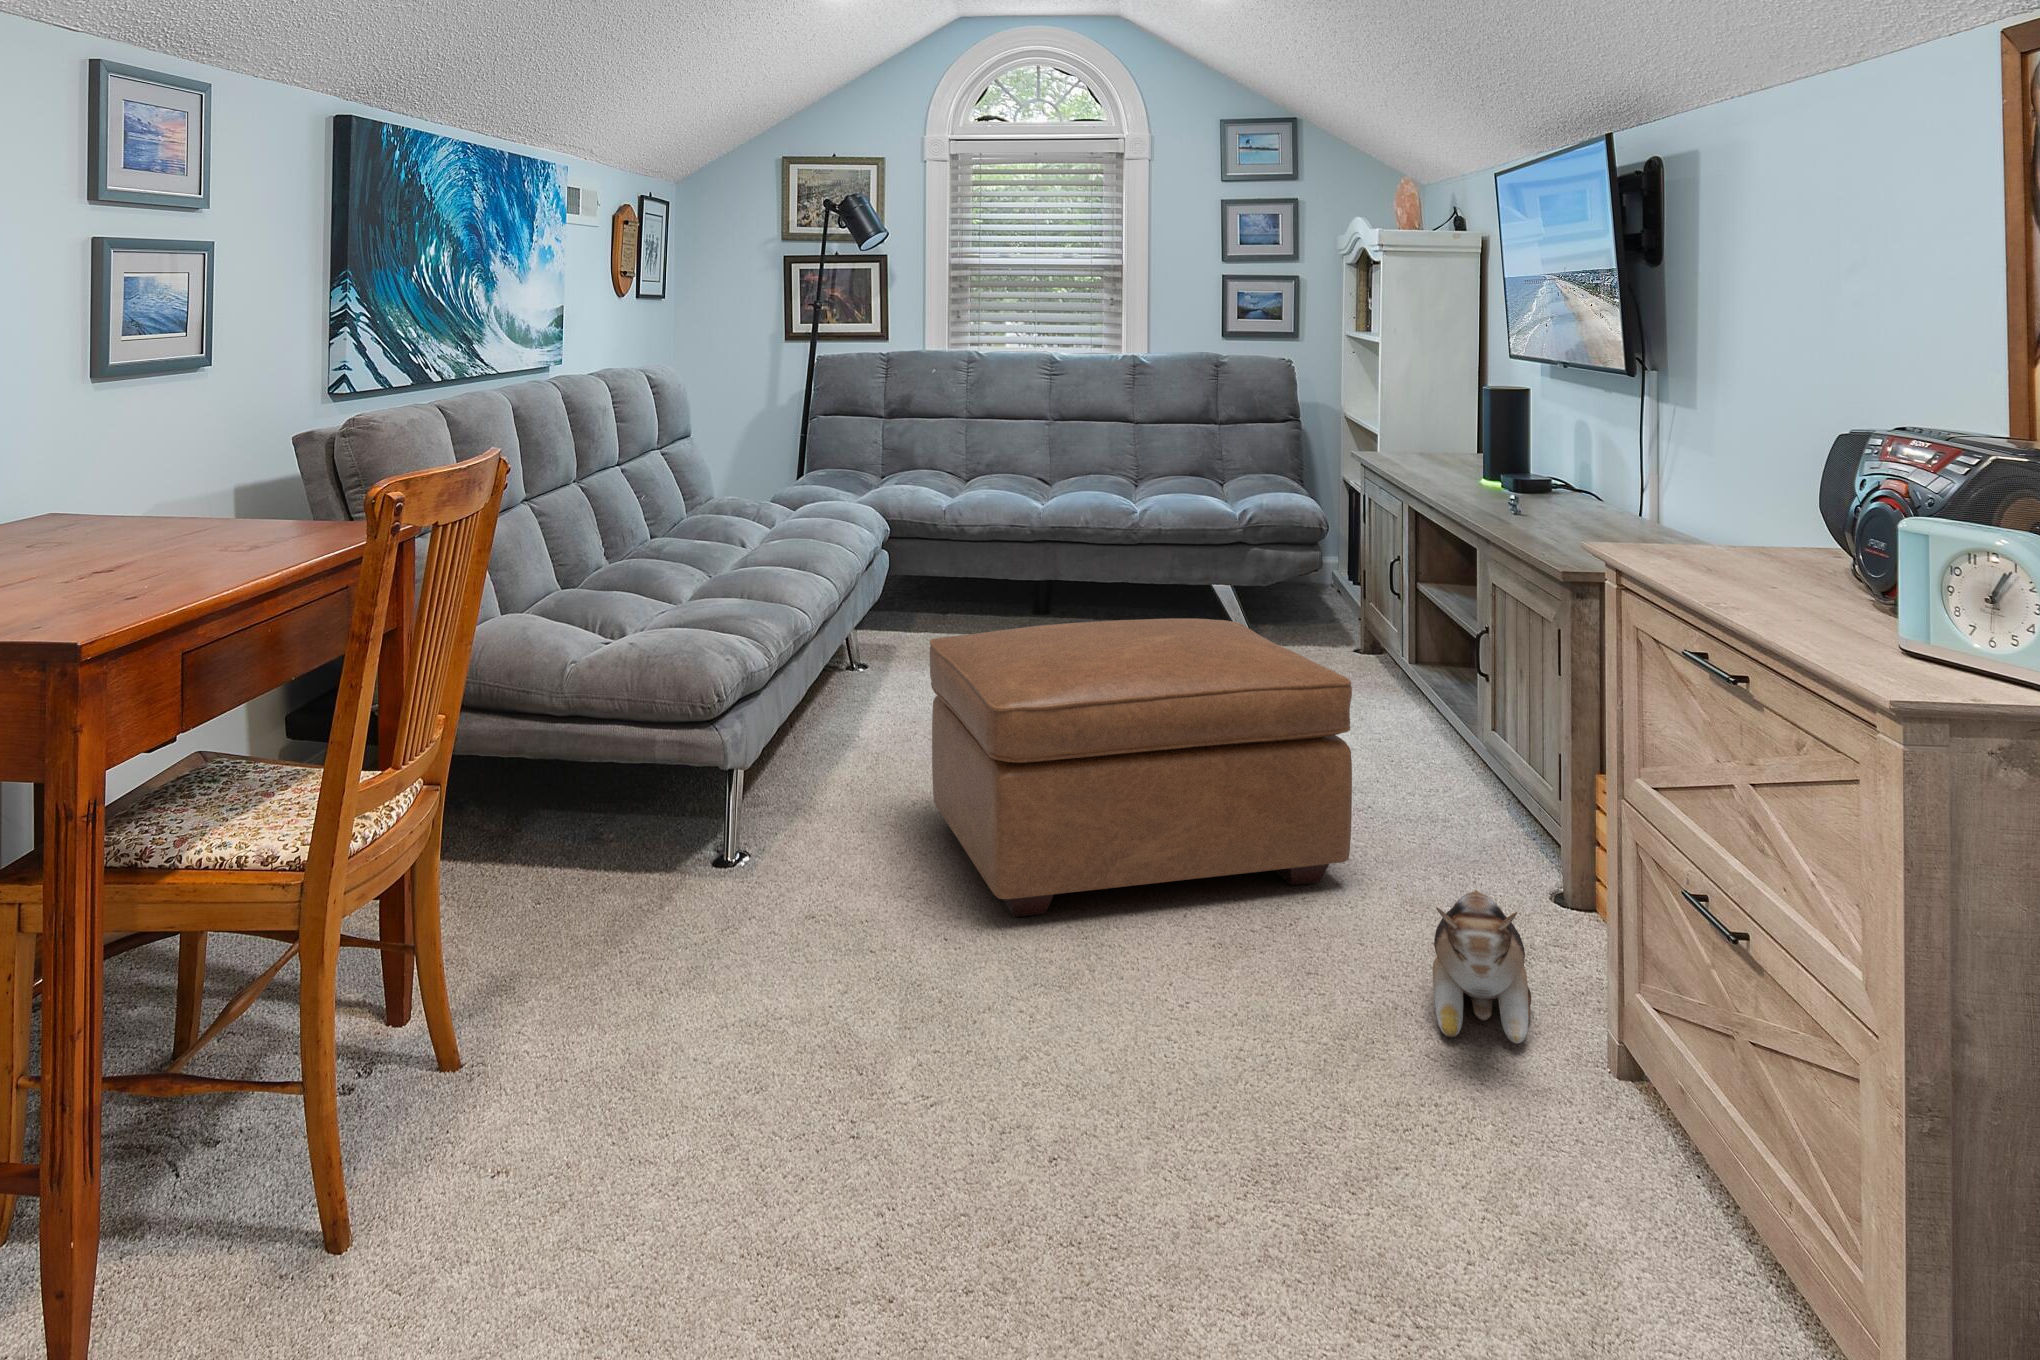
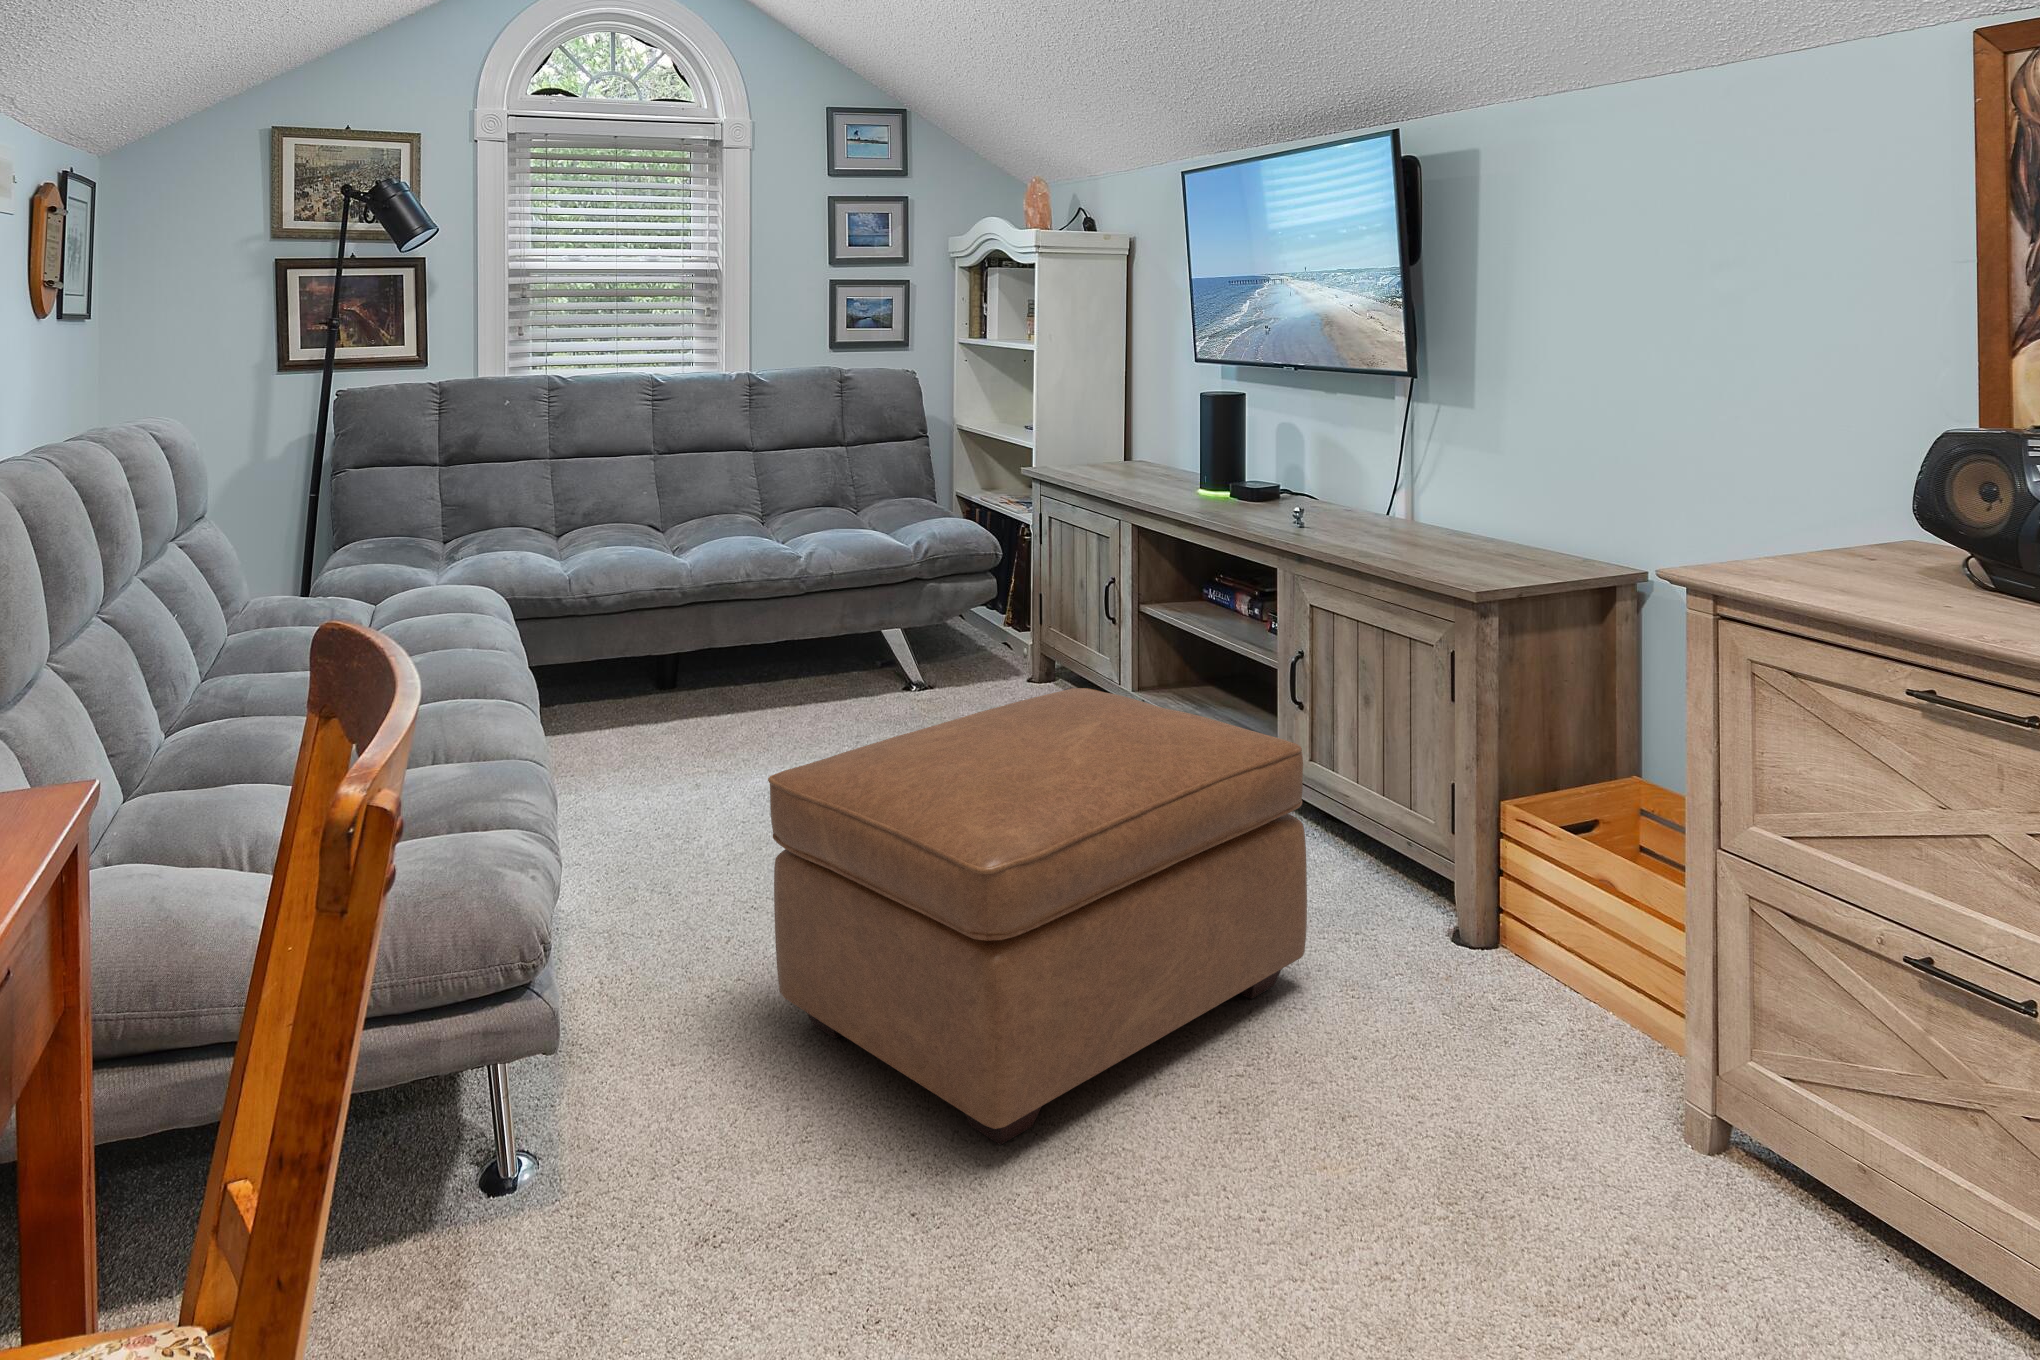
plush toy: present [1433,890,1531,1044] -> none [1483,978,1671,1155]

